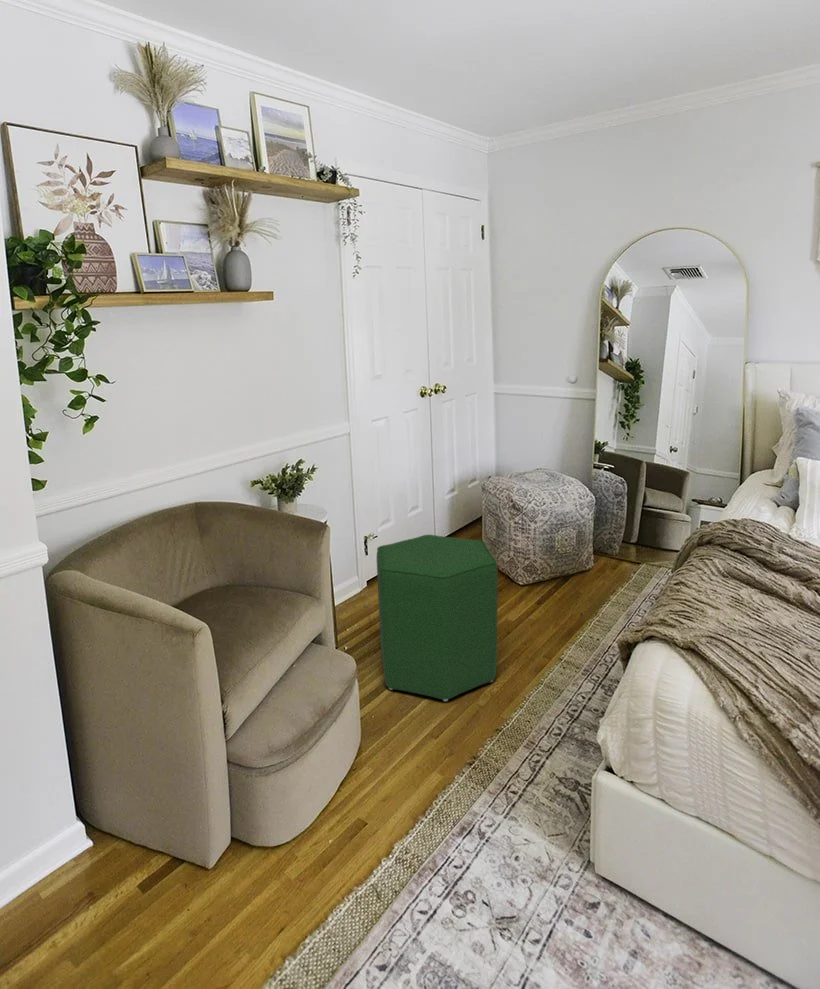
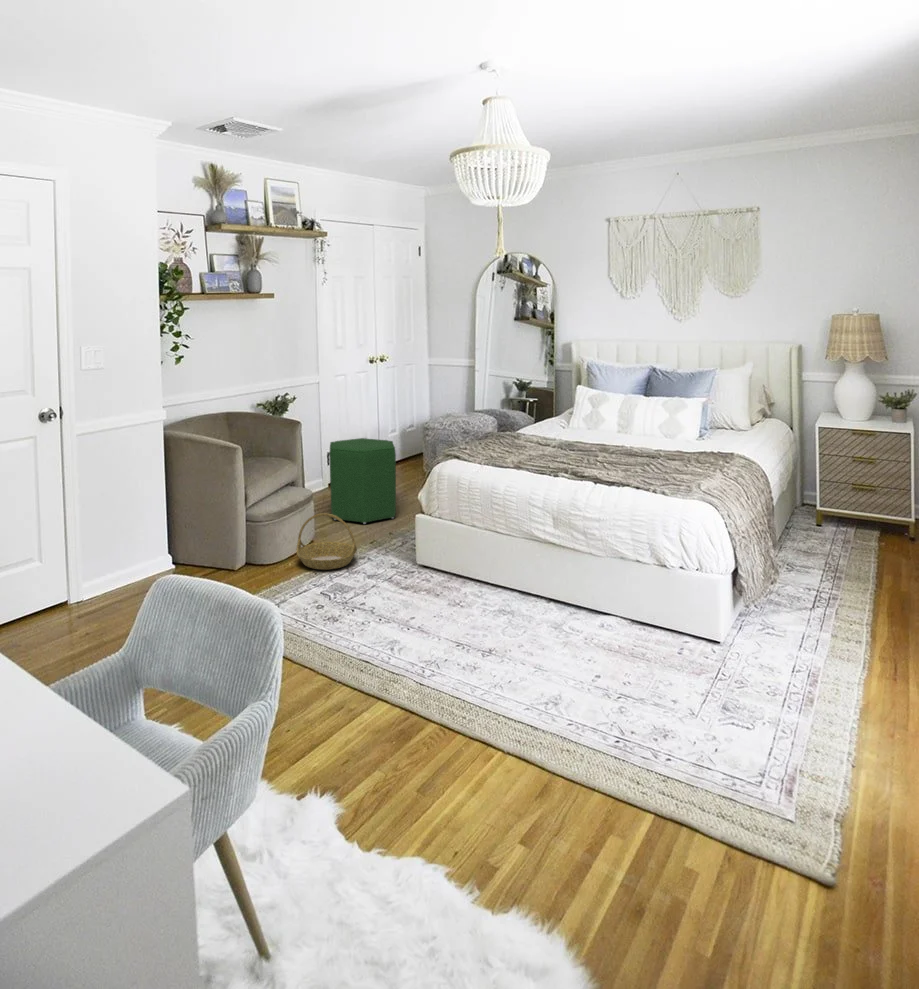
basket: none [331,755,460,888] -> present [297,513,357,570]

